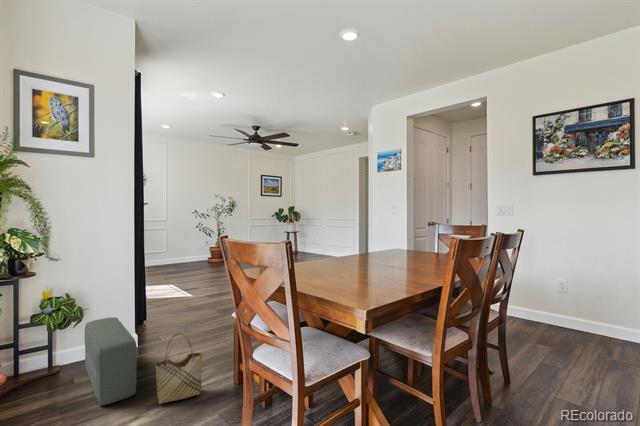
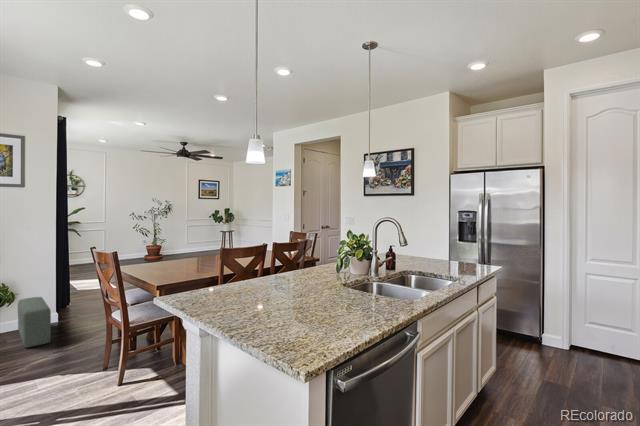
woven basket: present [155,334,202,404] -> none [61,304,95,346]

